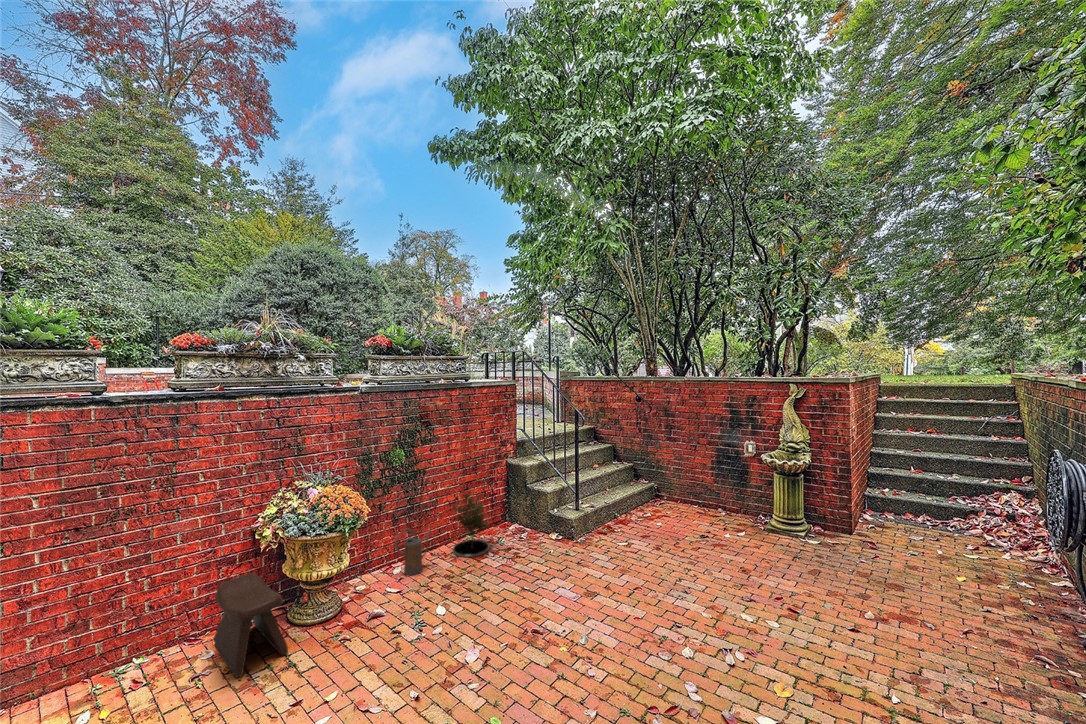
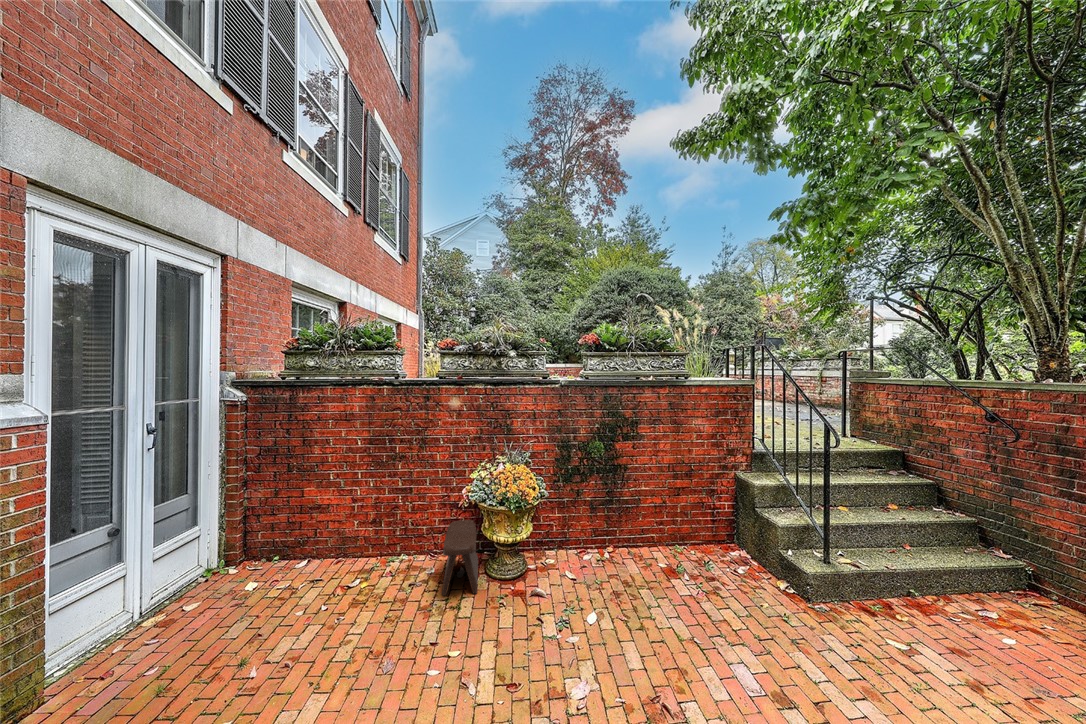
potted tree: present [452,488,490,557] -> none [649,491,693,574]
watering can: present [395,529,431,575] -> none [584,521,622,568]

